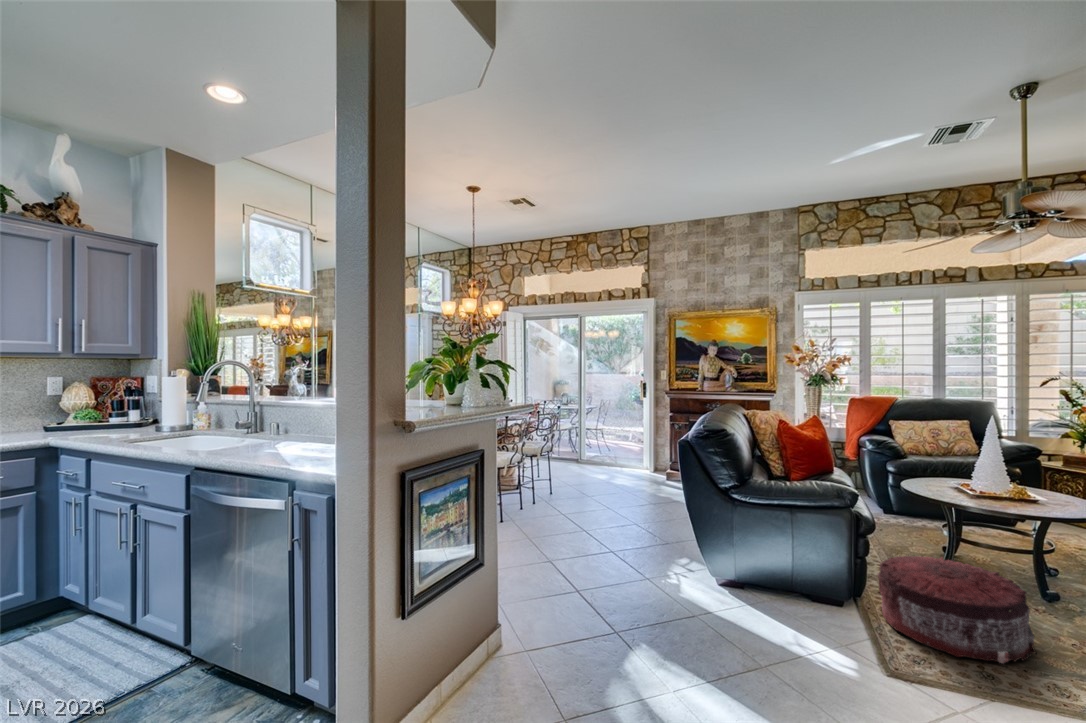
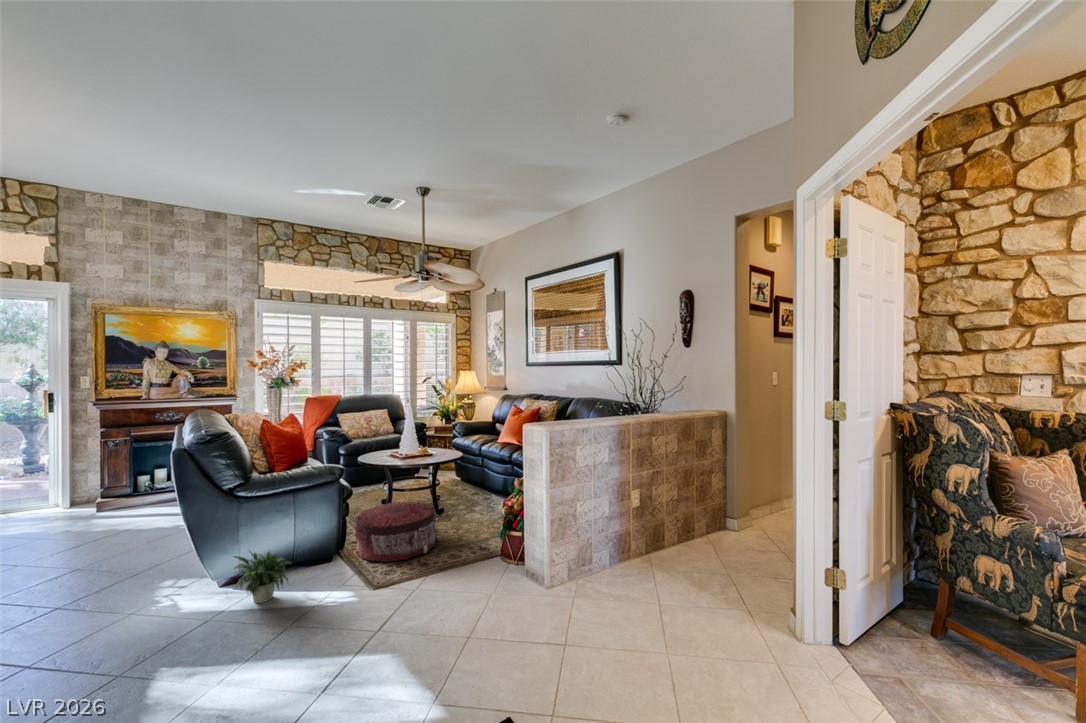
potted plant: none [717,557,780,623] -> present [234,551,291,603]

